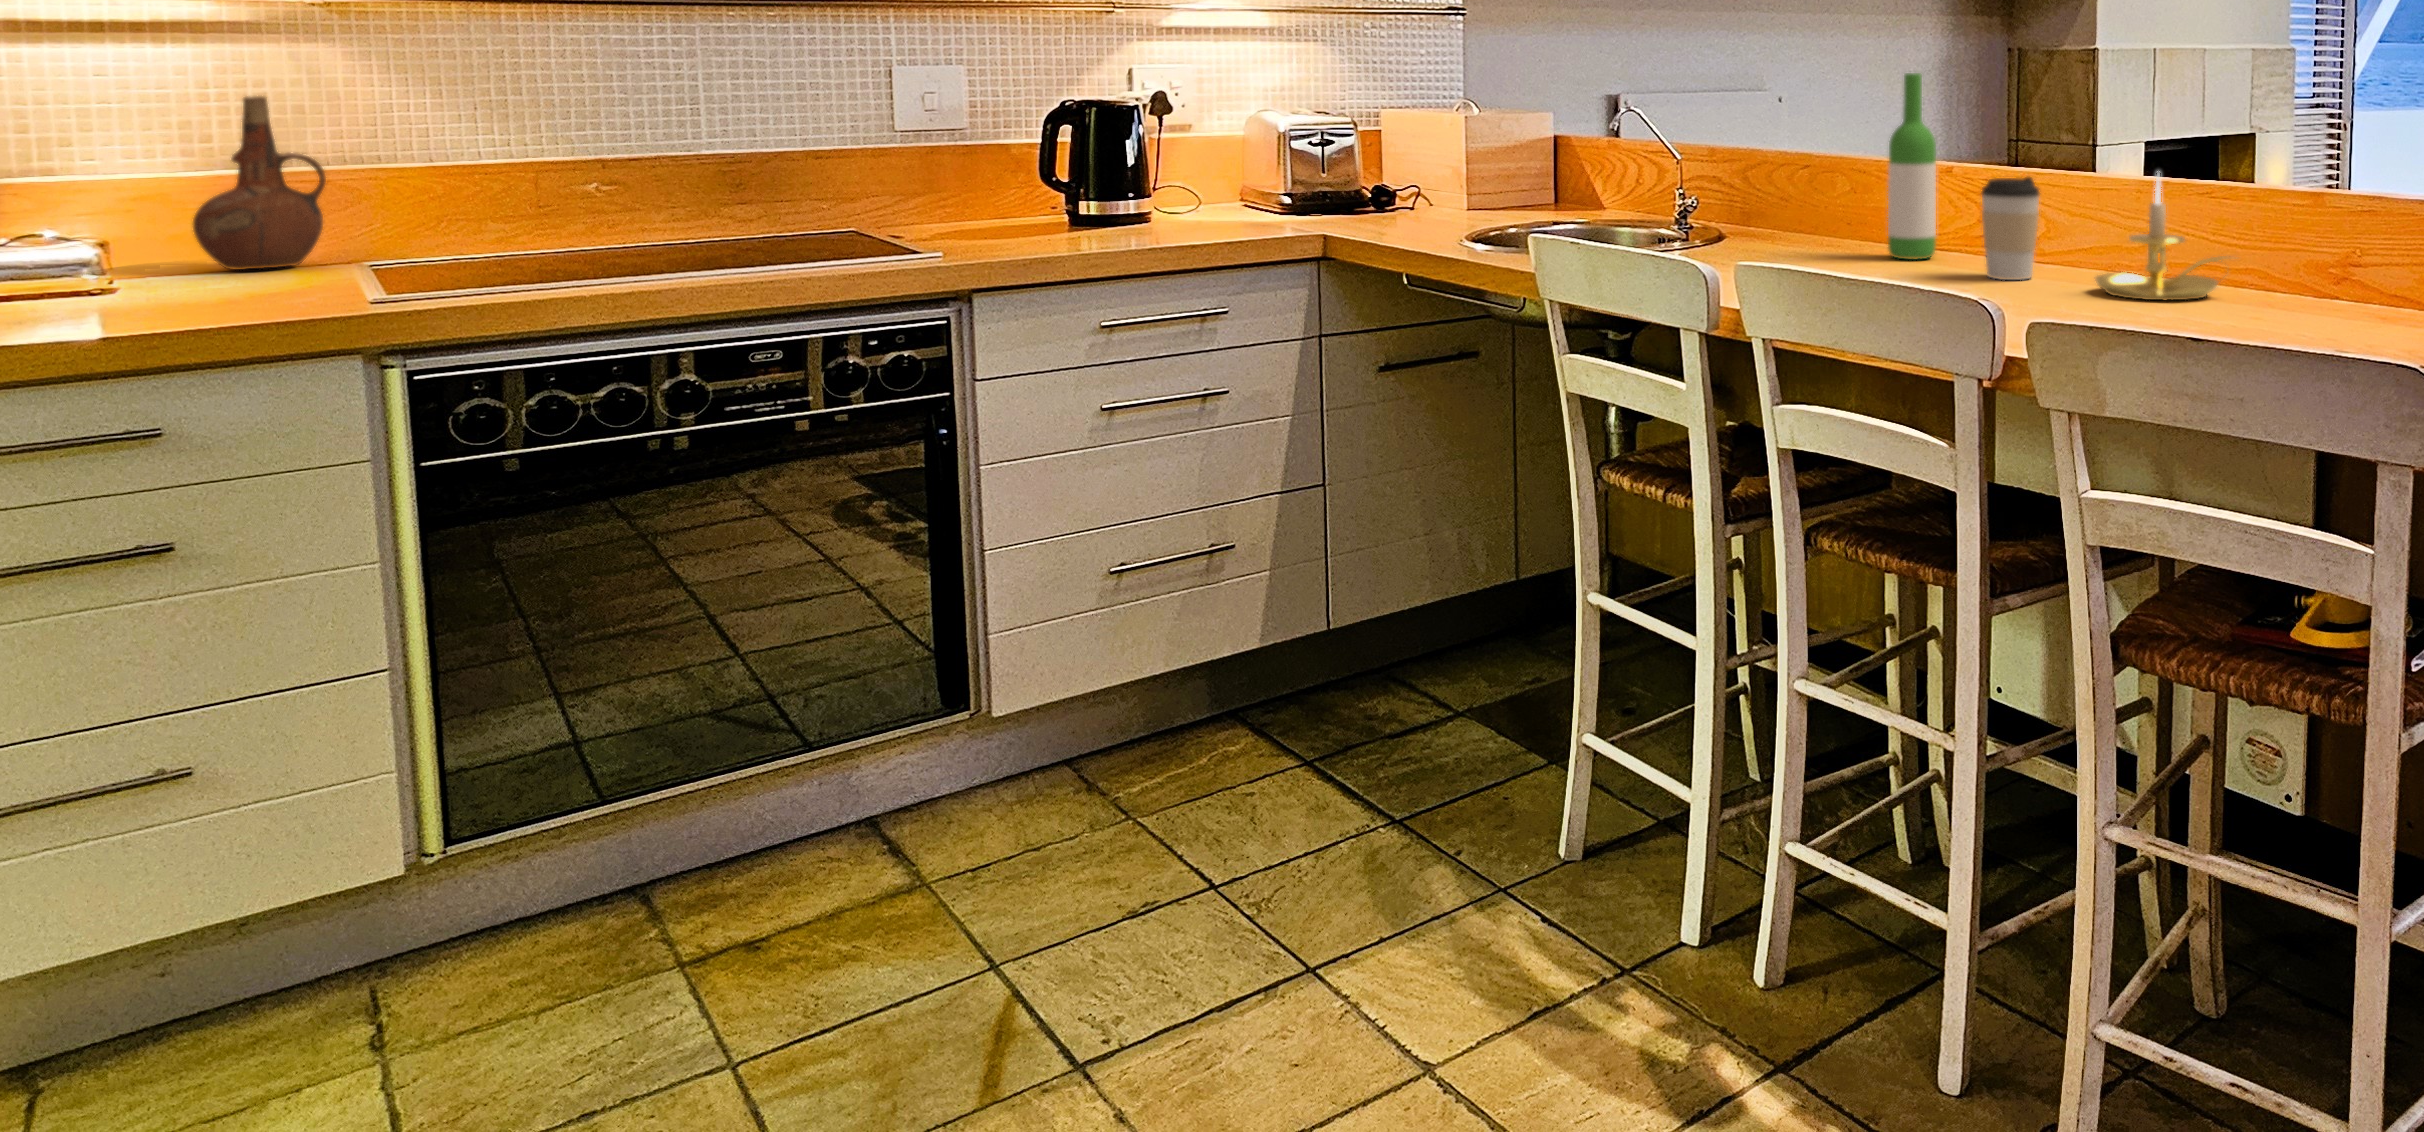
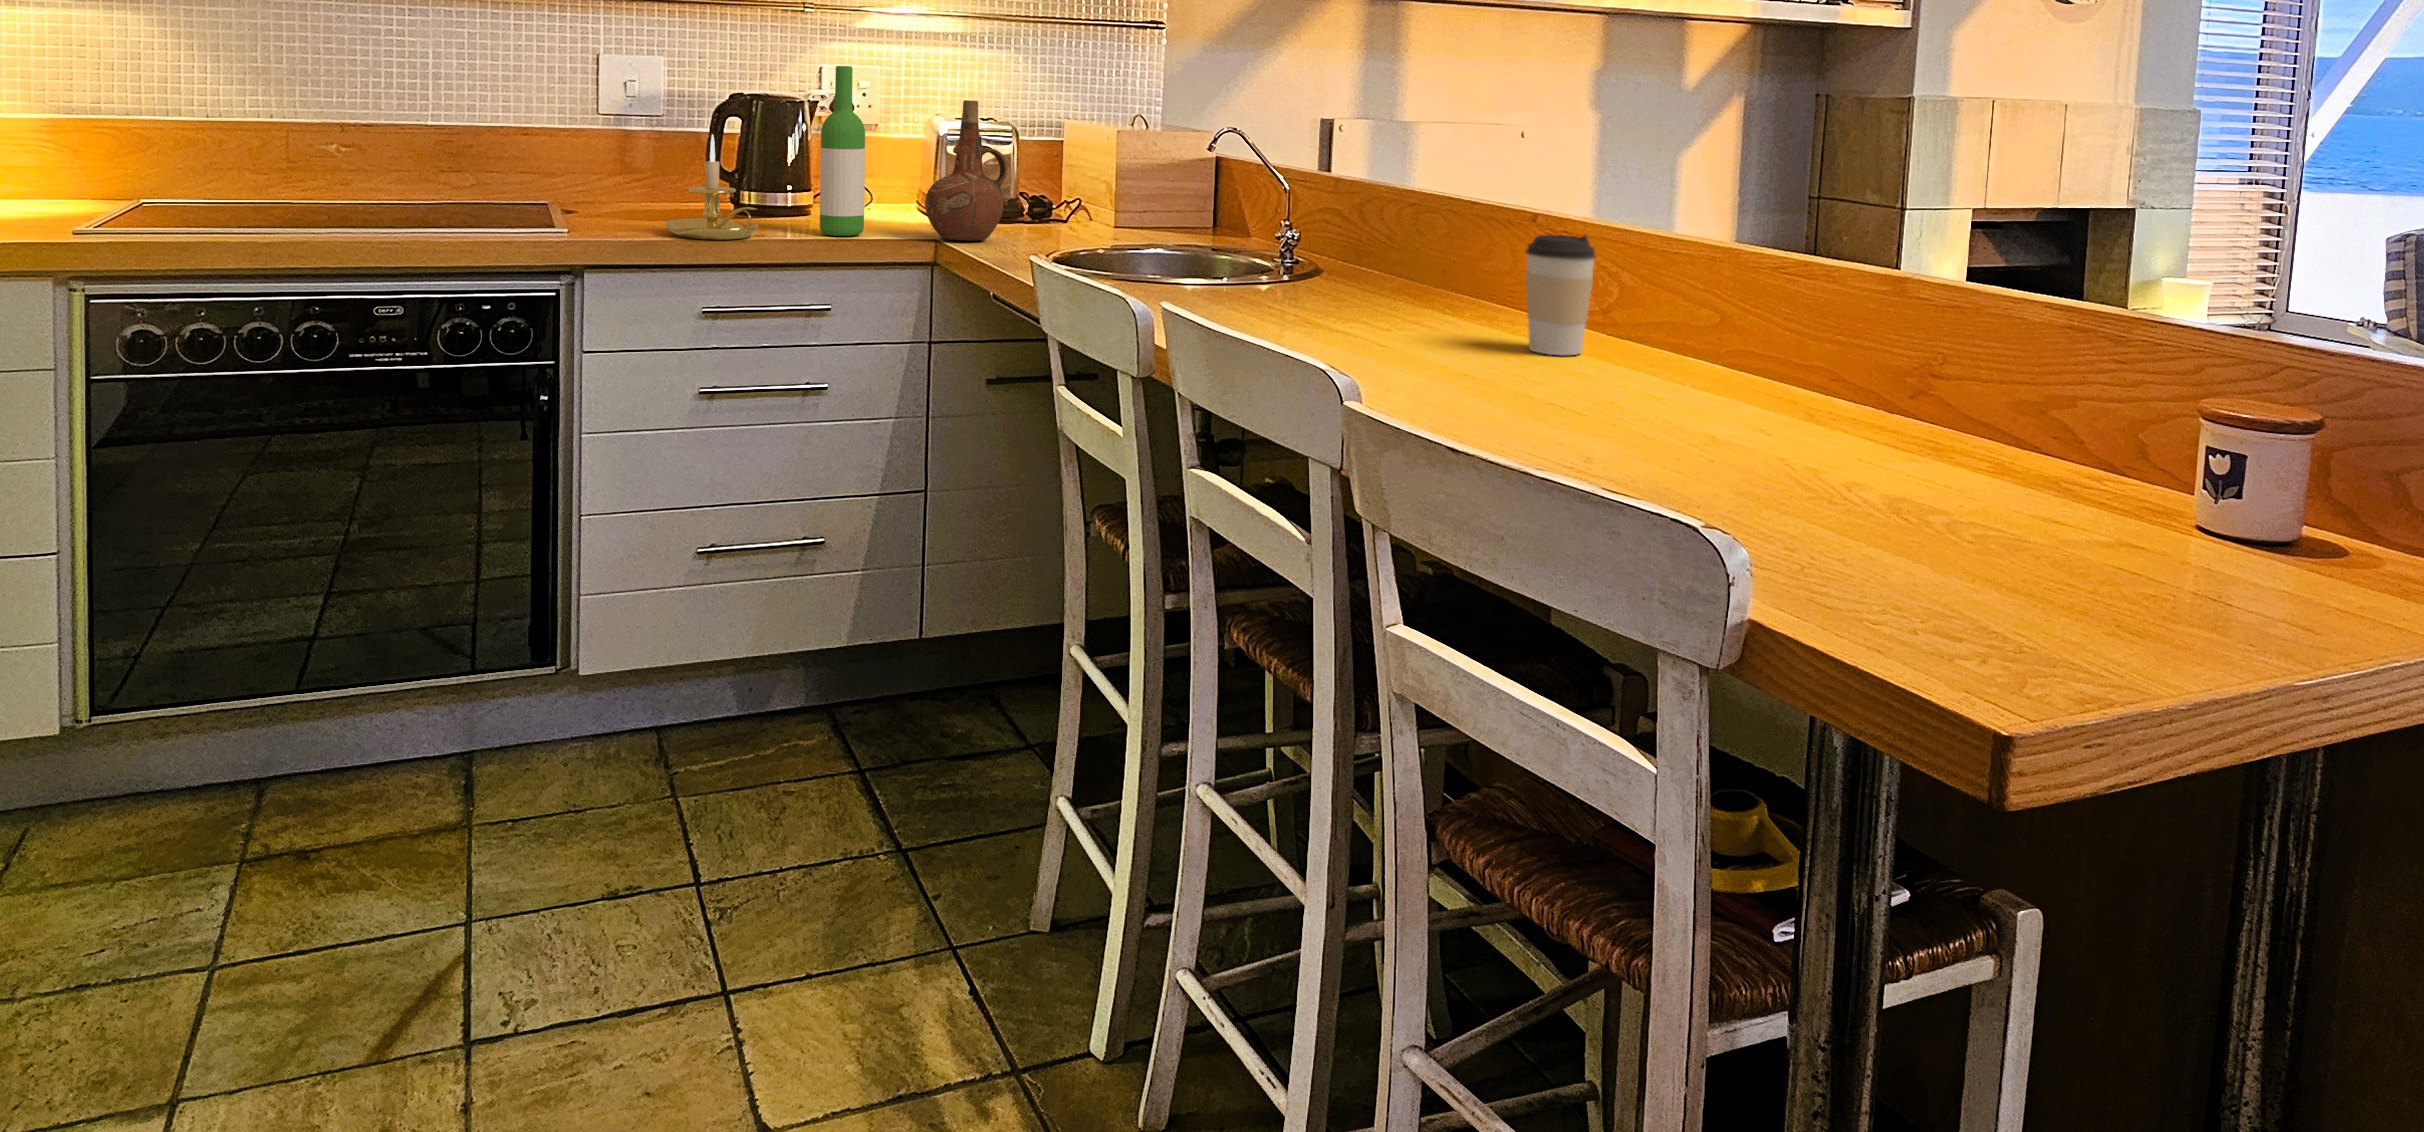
wine bottle: present [1888,73,1936,260] -> present [820,66,865,236]
ceramic pitcher: present [193,96,326,270] -> present [925,100,1008,240]
candle holder: present [2095,174,2230,300] -> present [665,134,758,240]

